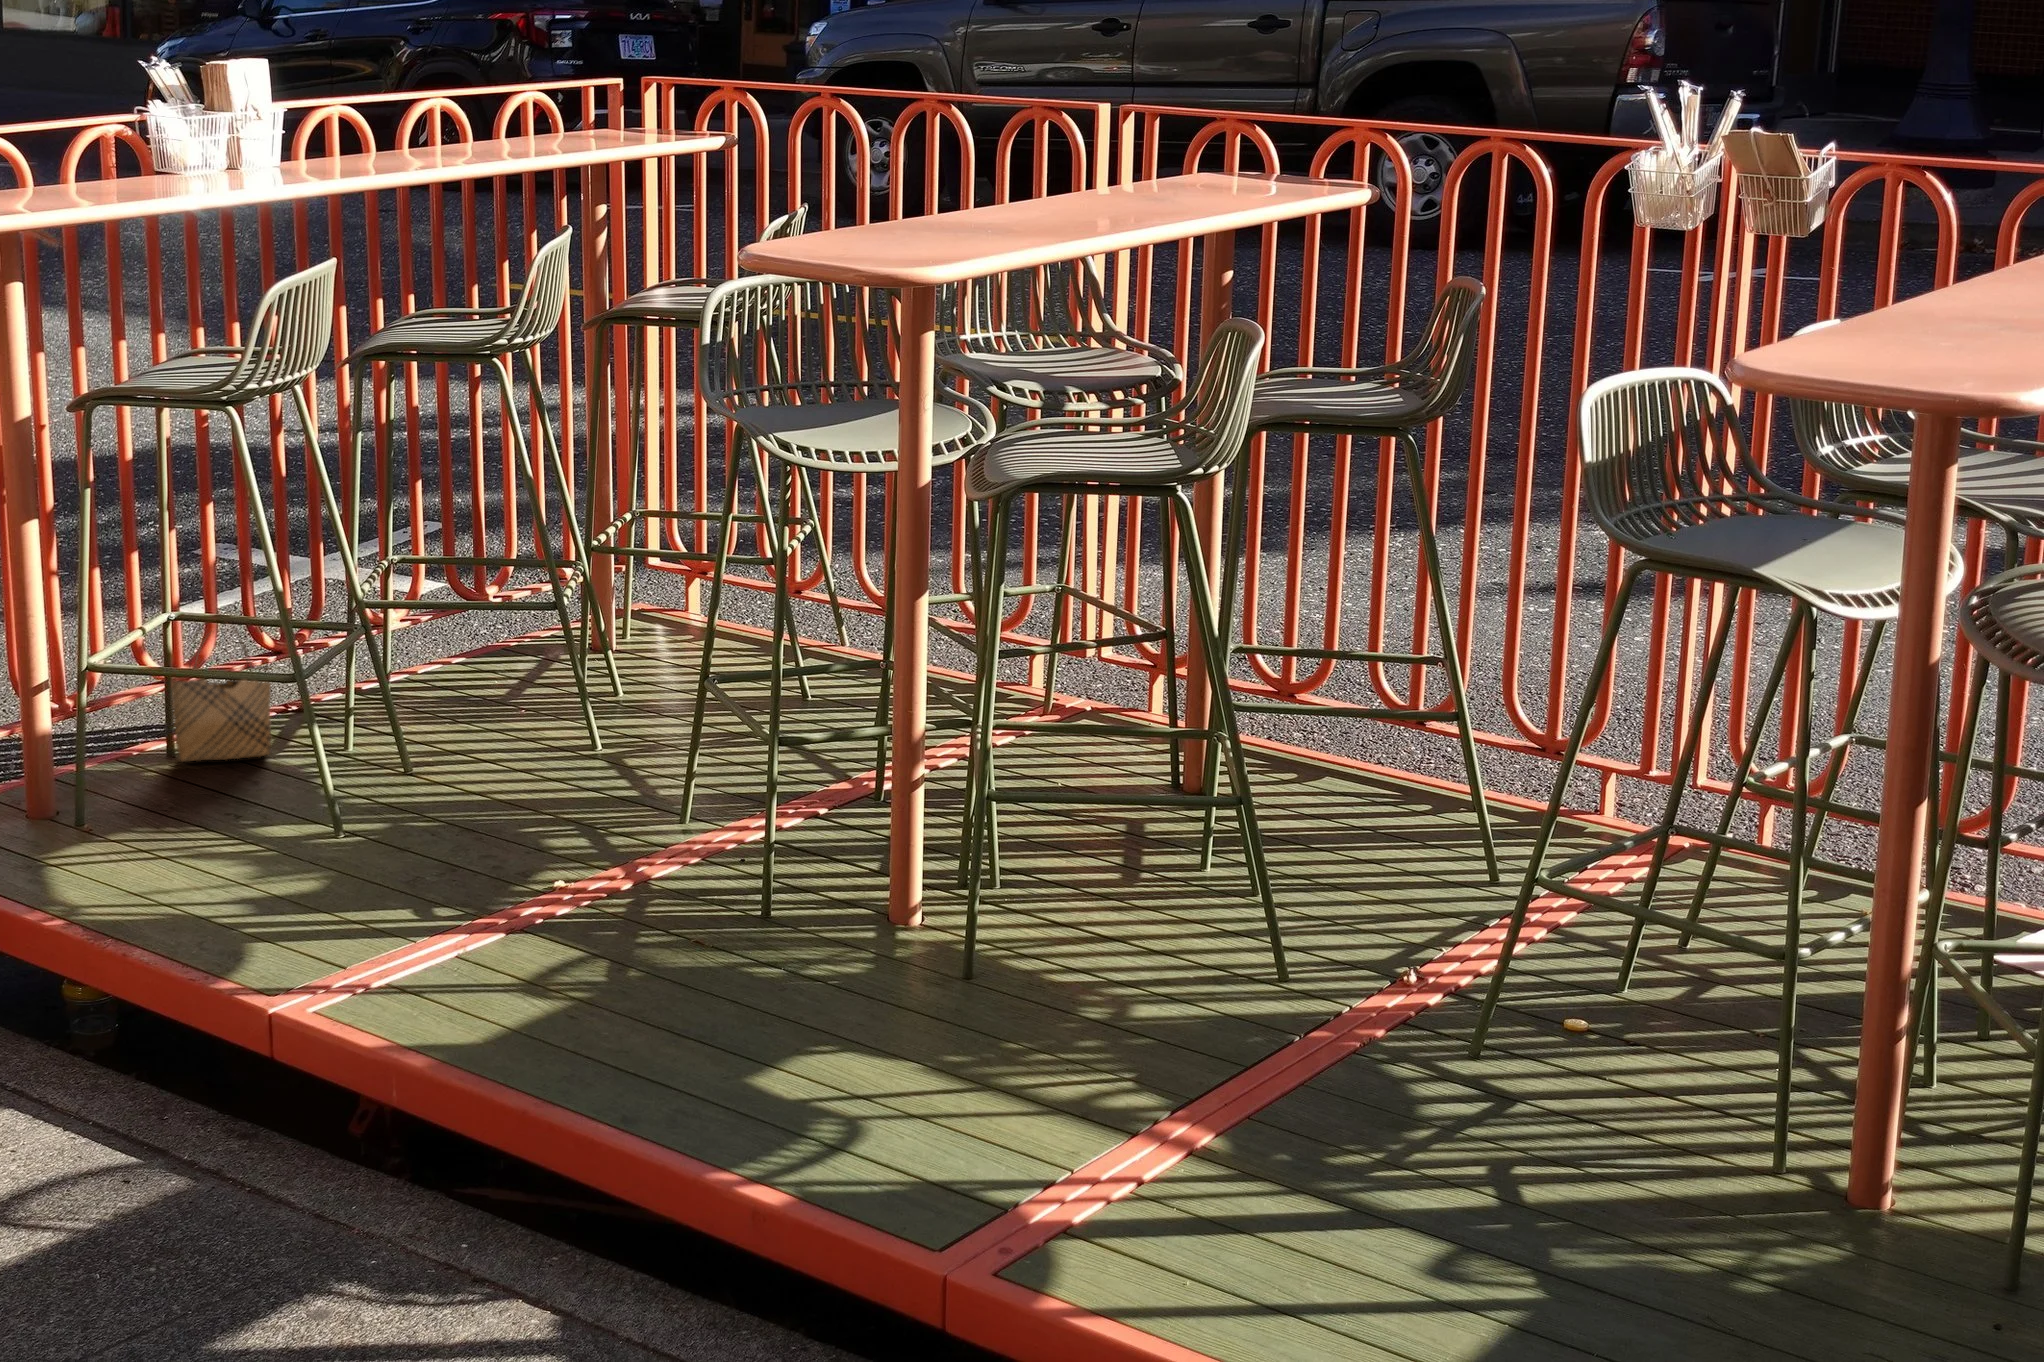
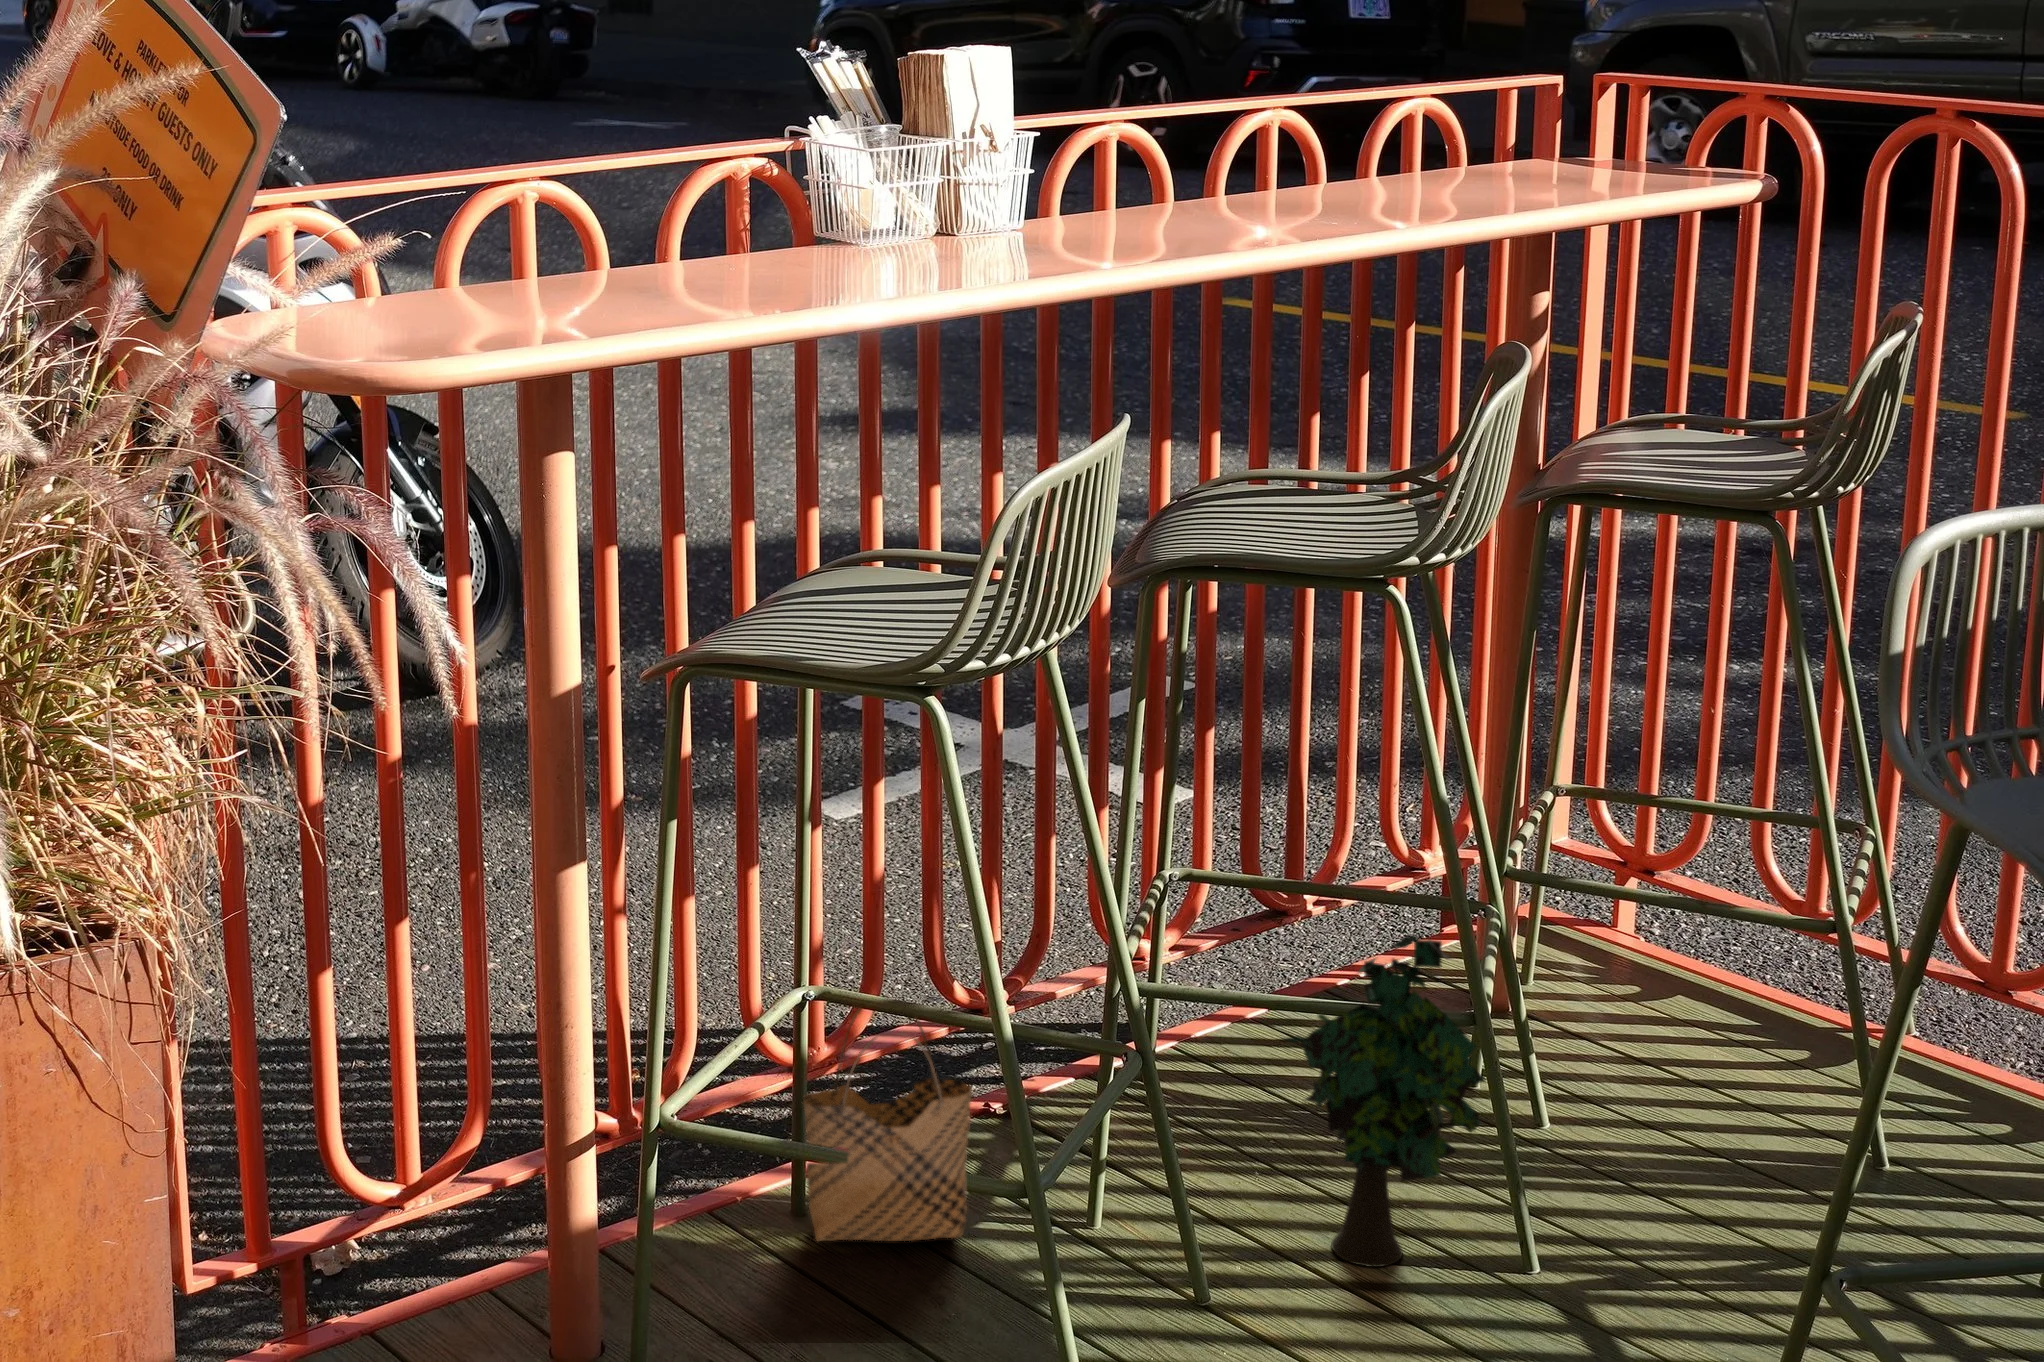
decorative plant: none [447,555,567,751] -> present [1279,935,1485,1267]

